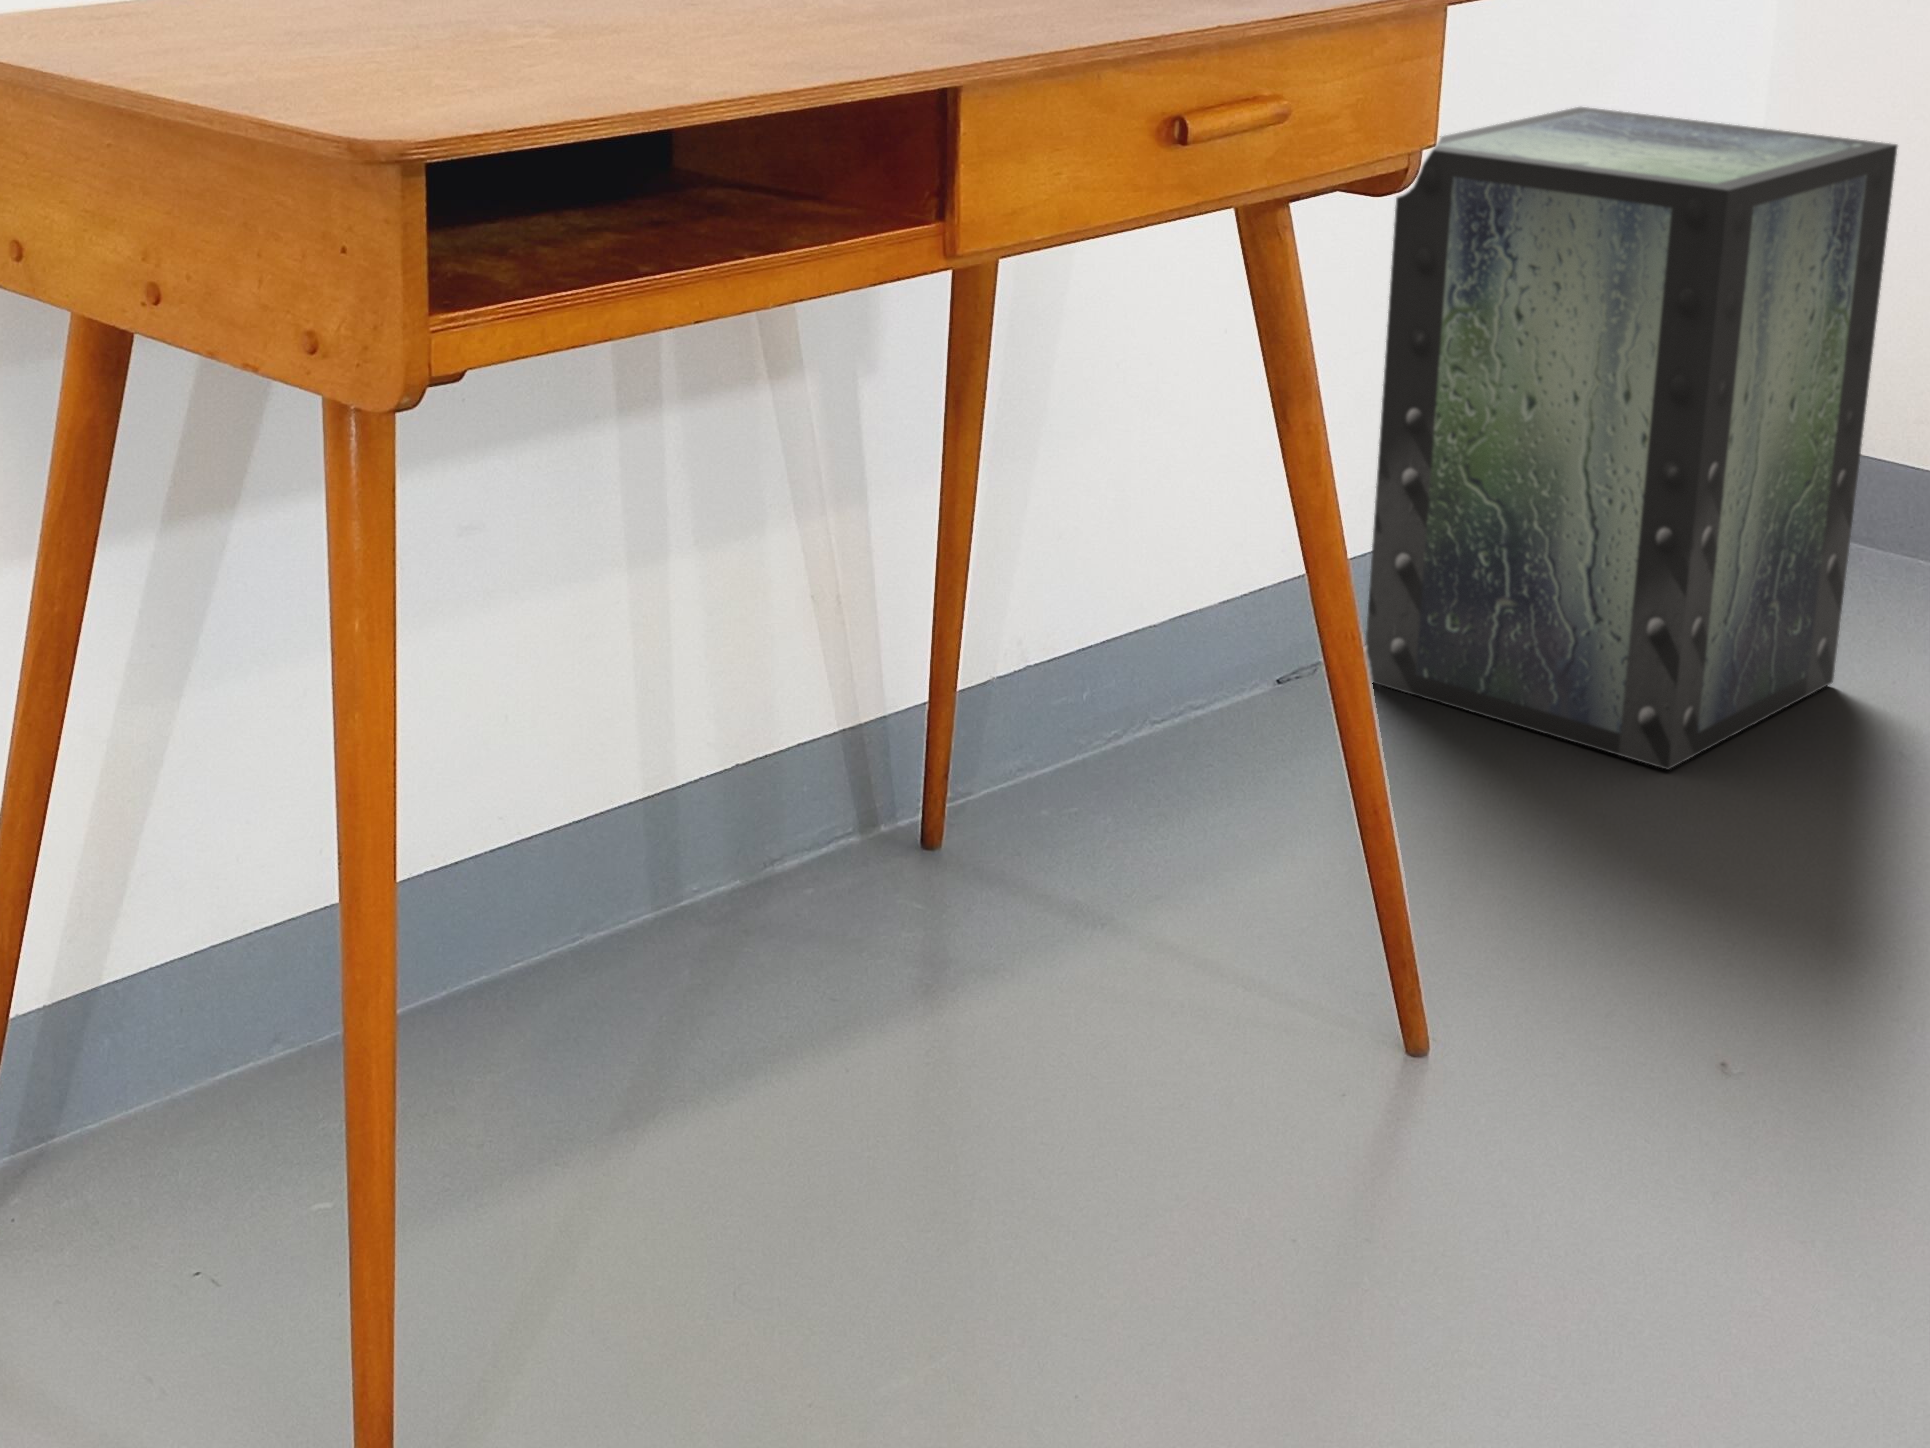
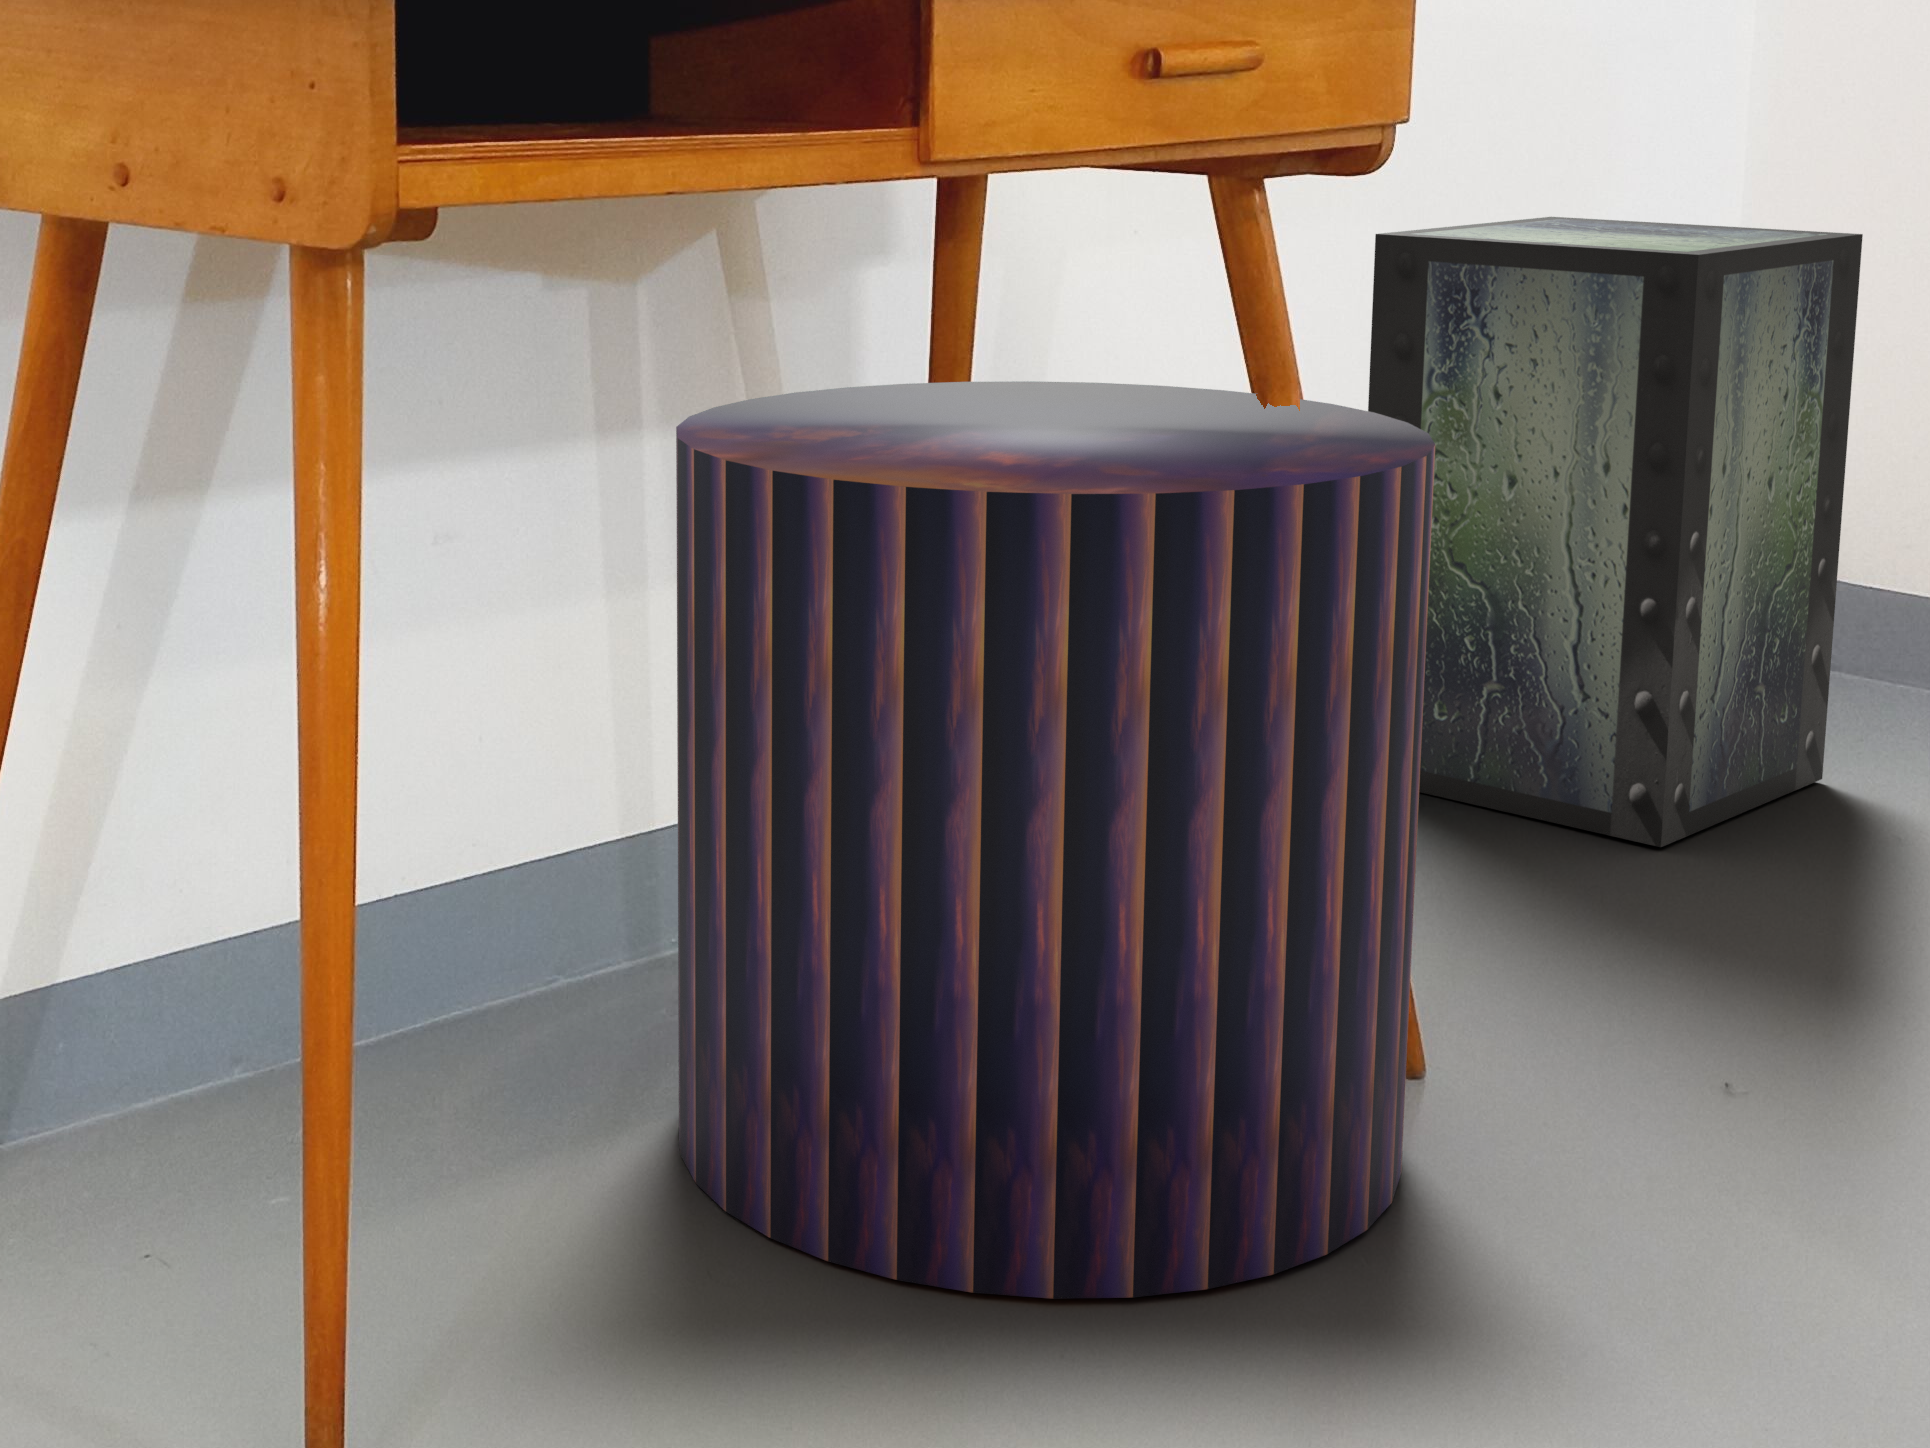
pouf: none [699,373,1455,1324] -> present [676,381,1435,1299]

